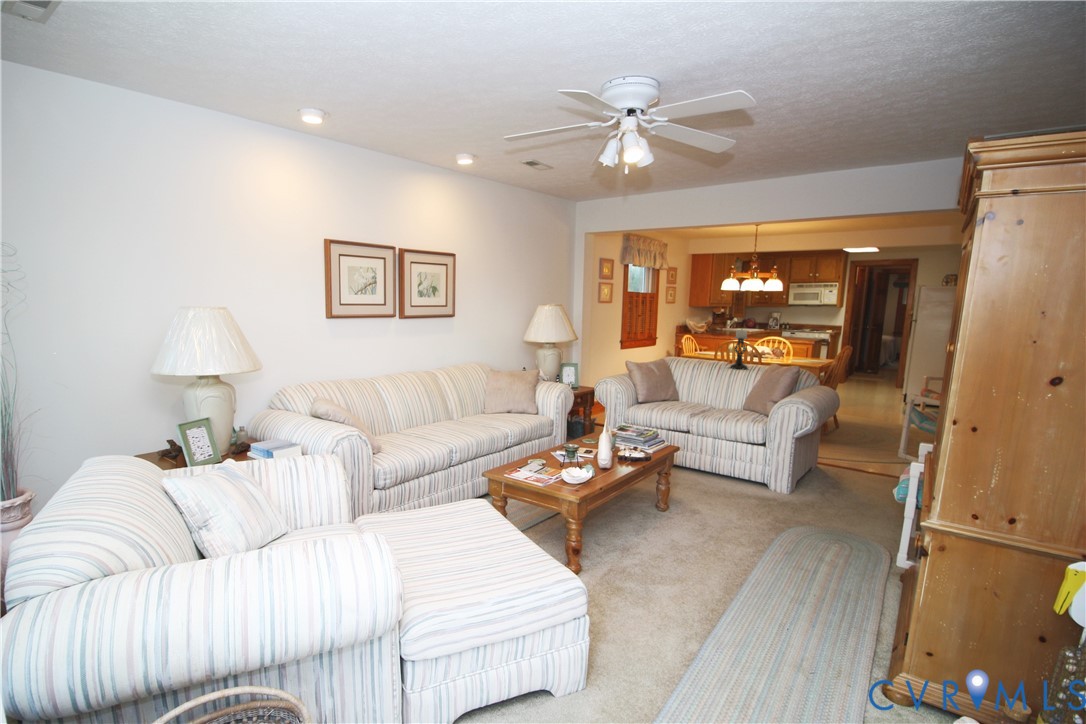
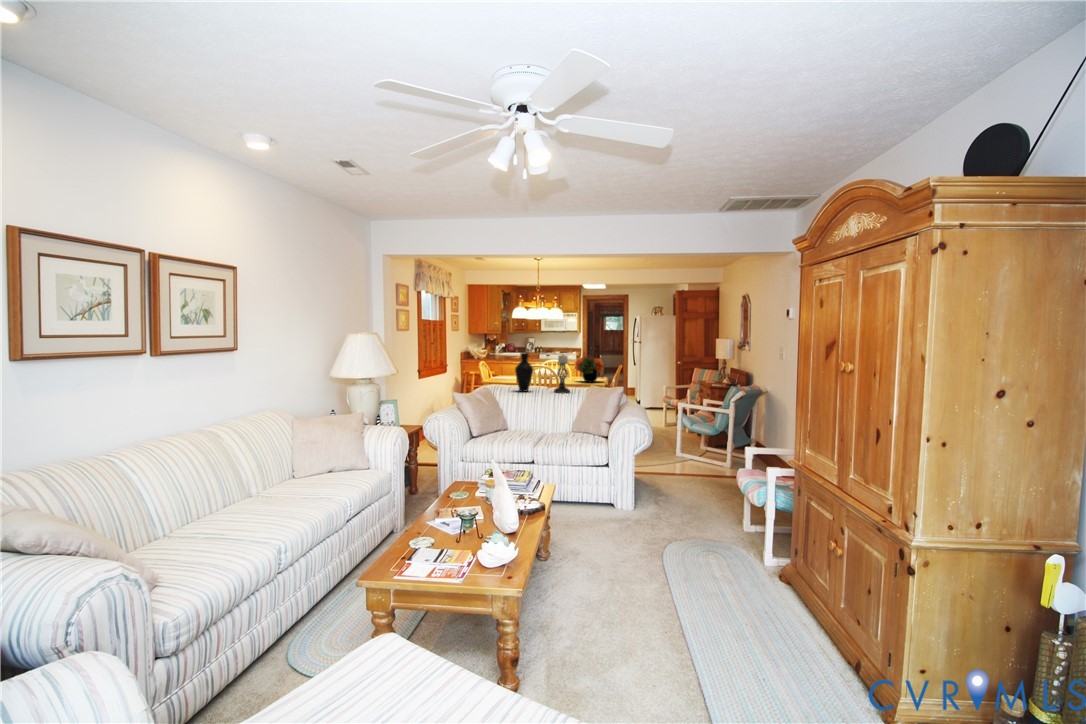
vase: none [690,326,710,365] -> present [515,353,533,392]
flower arrangement: none [777,332,815,363] -> present [575,356,604,382]

